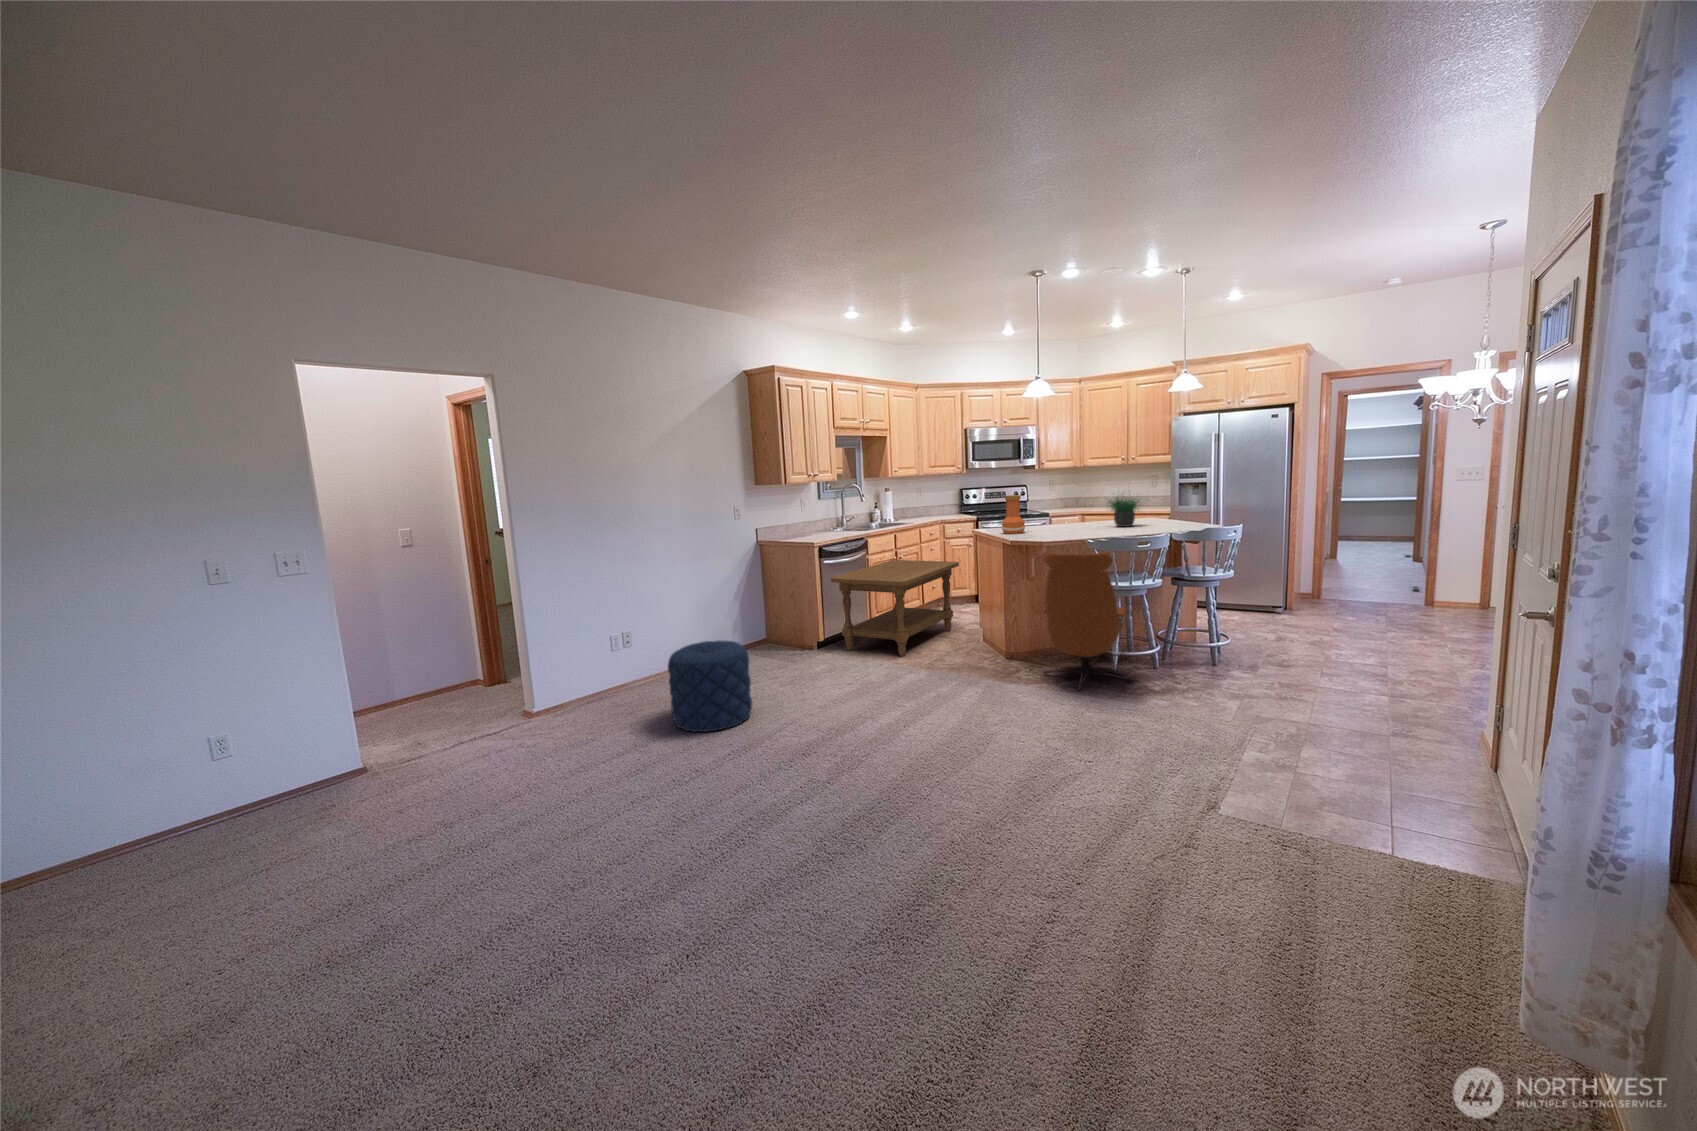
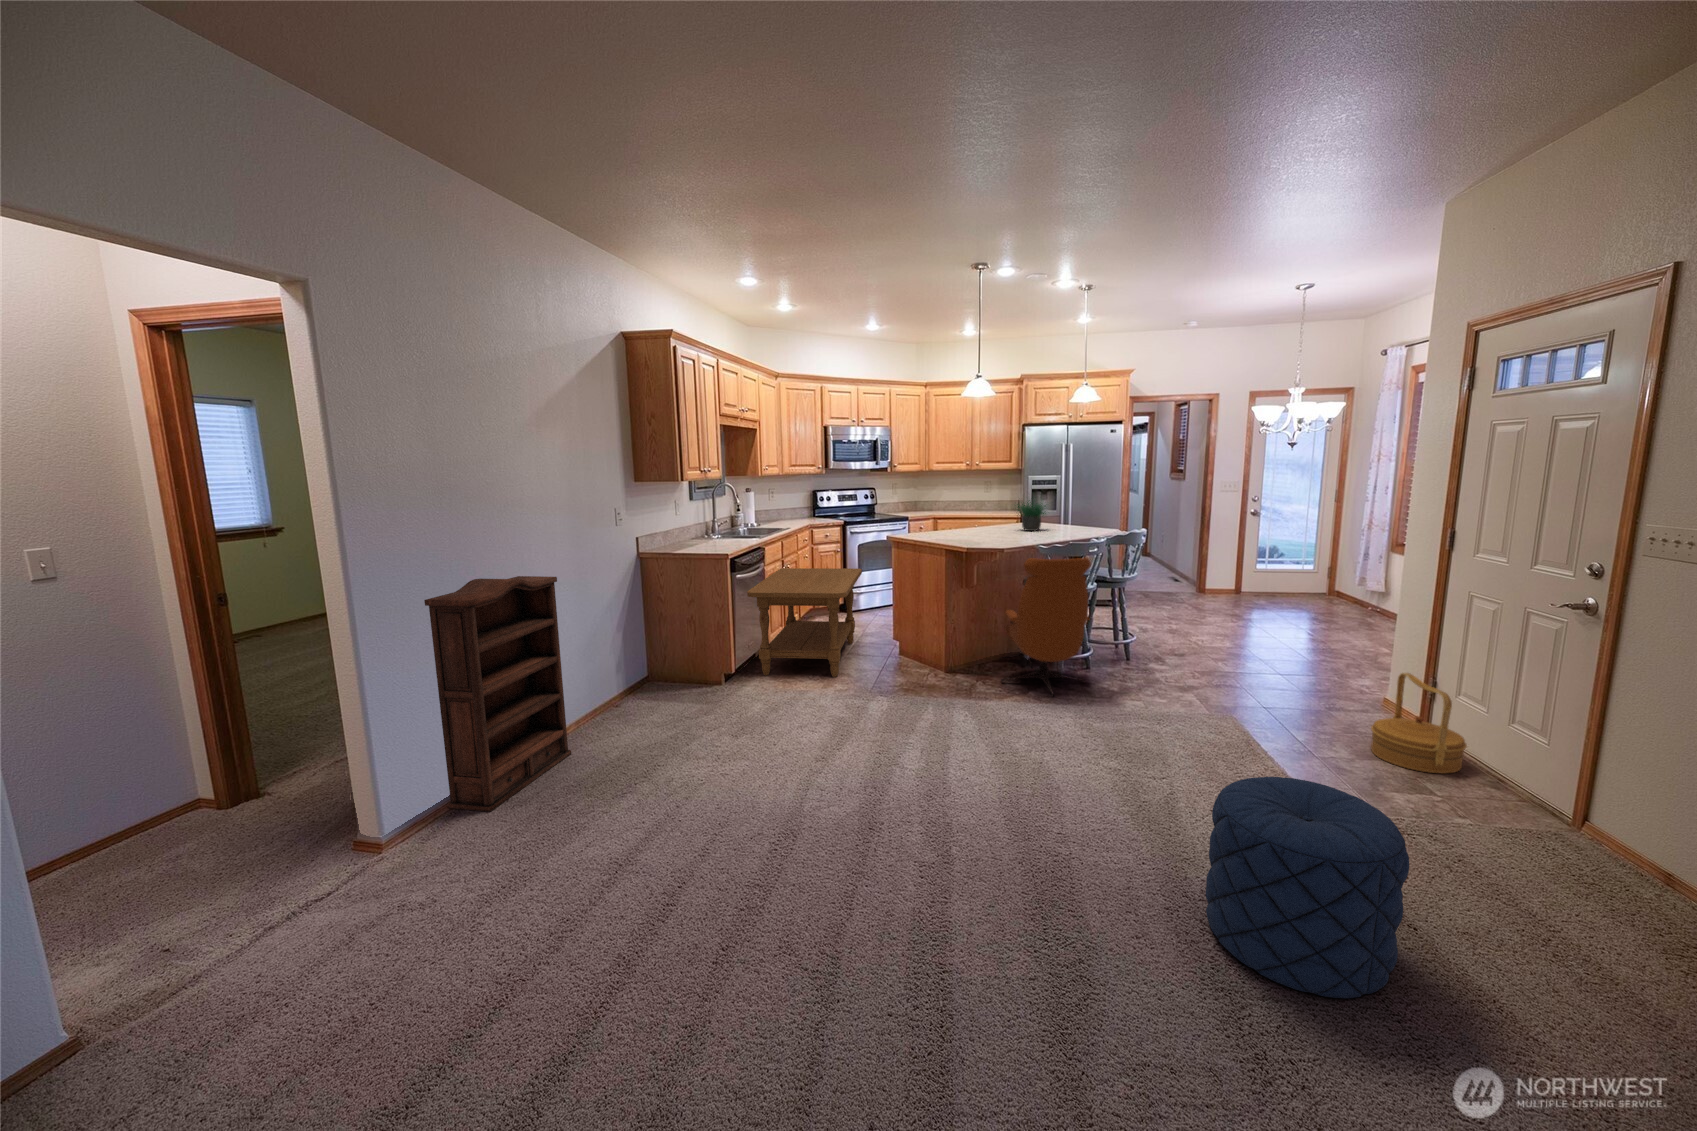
vase: present [1001,495,1025,534] -> none [926,498,950,539]
bookshelf: none [549,558,662,718] -> present [424,576,571,812]
pouf: present [668,640,752,732] -> present [1206,777,1409,998]
woven basket: none [1379,695,1497,818] -> present [1371,673,1467,774]

